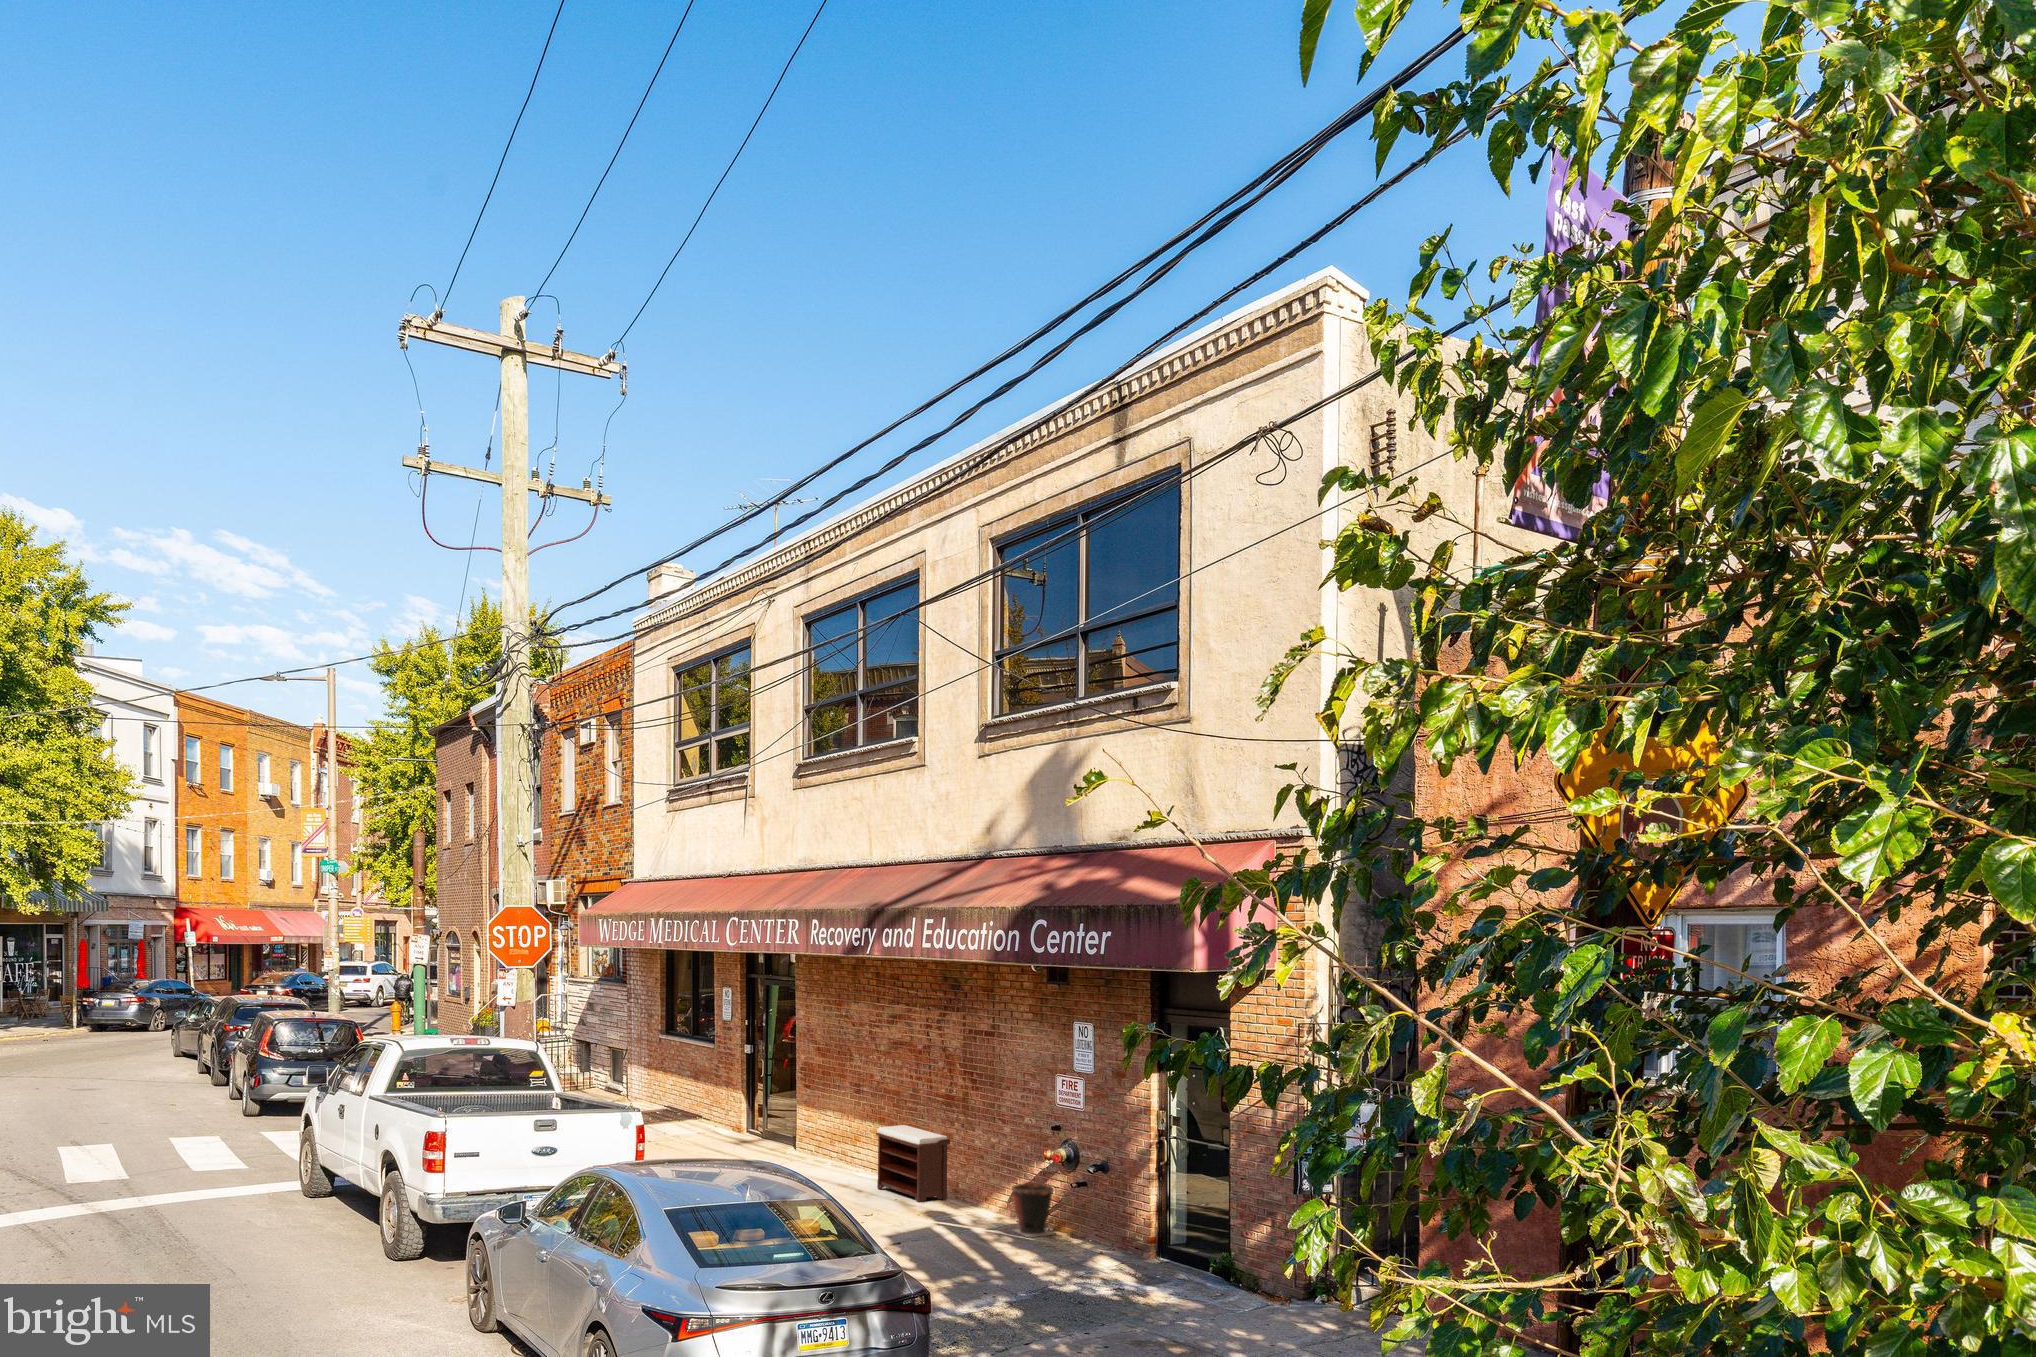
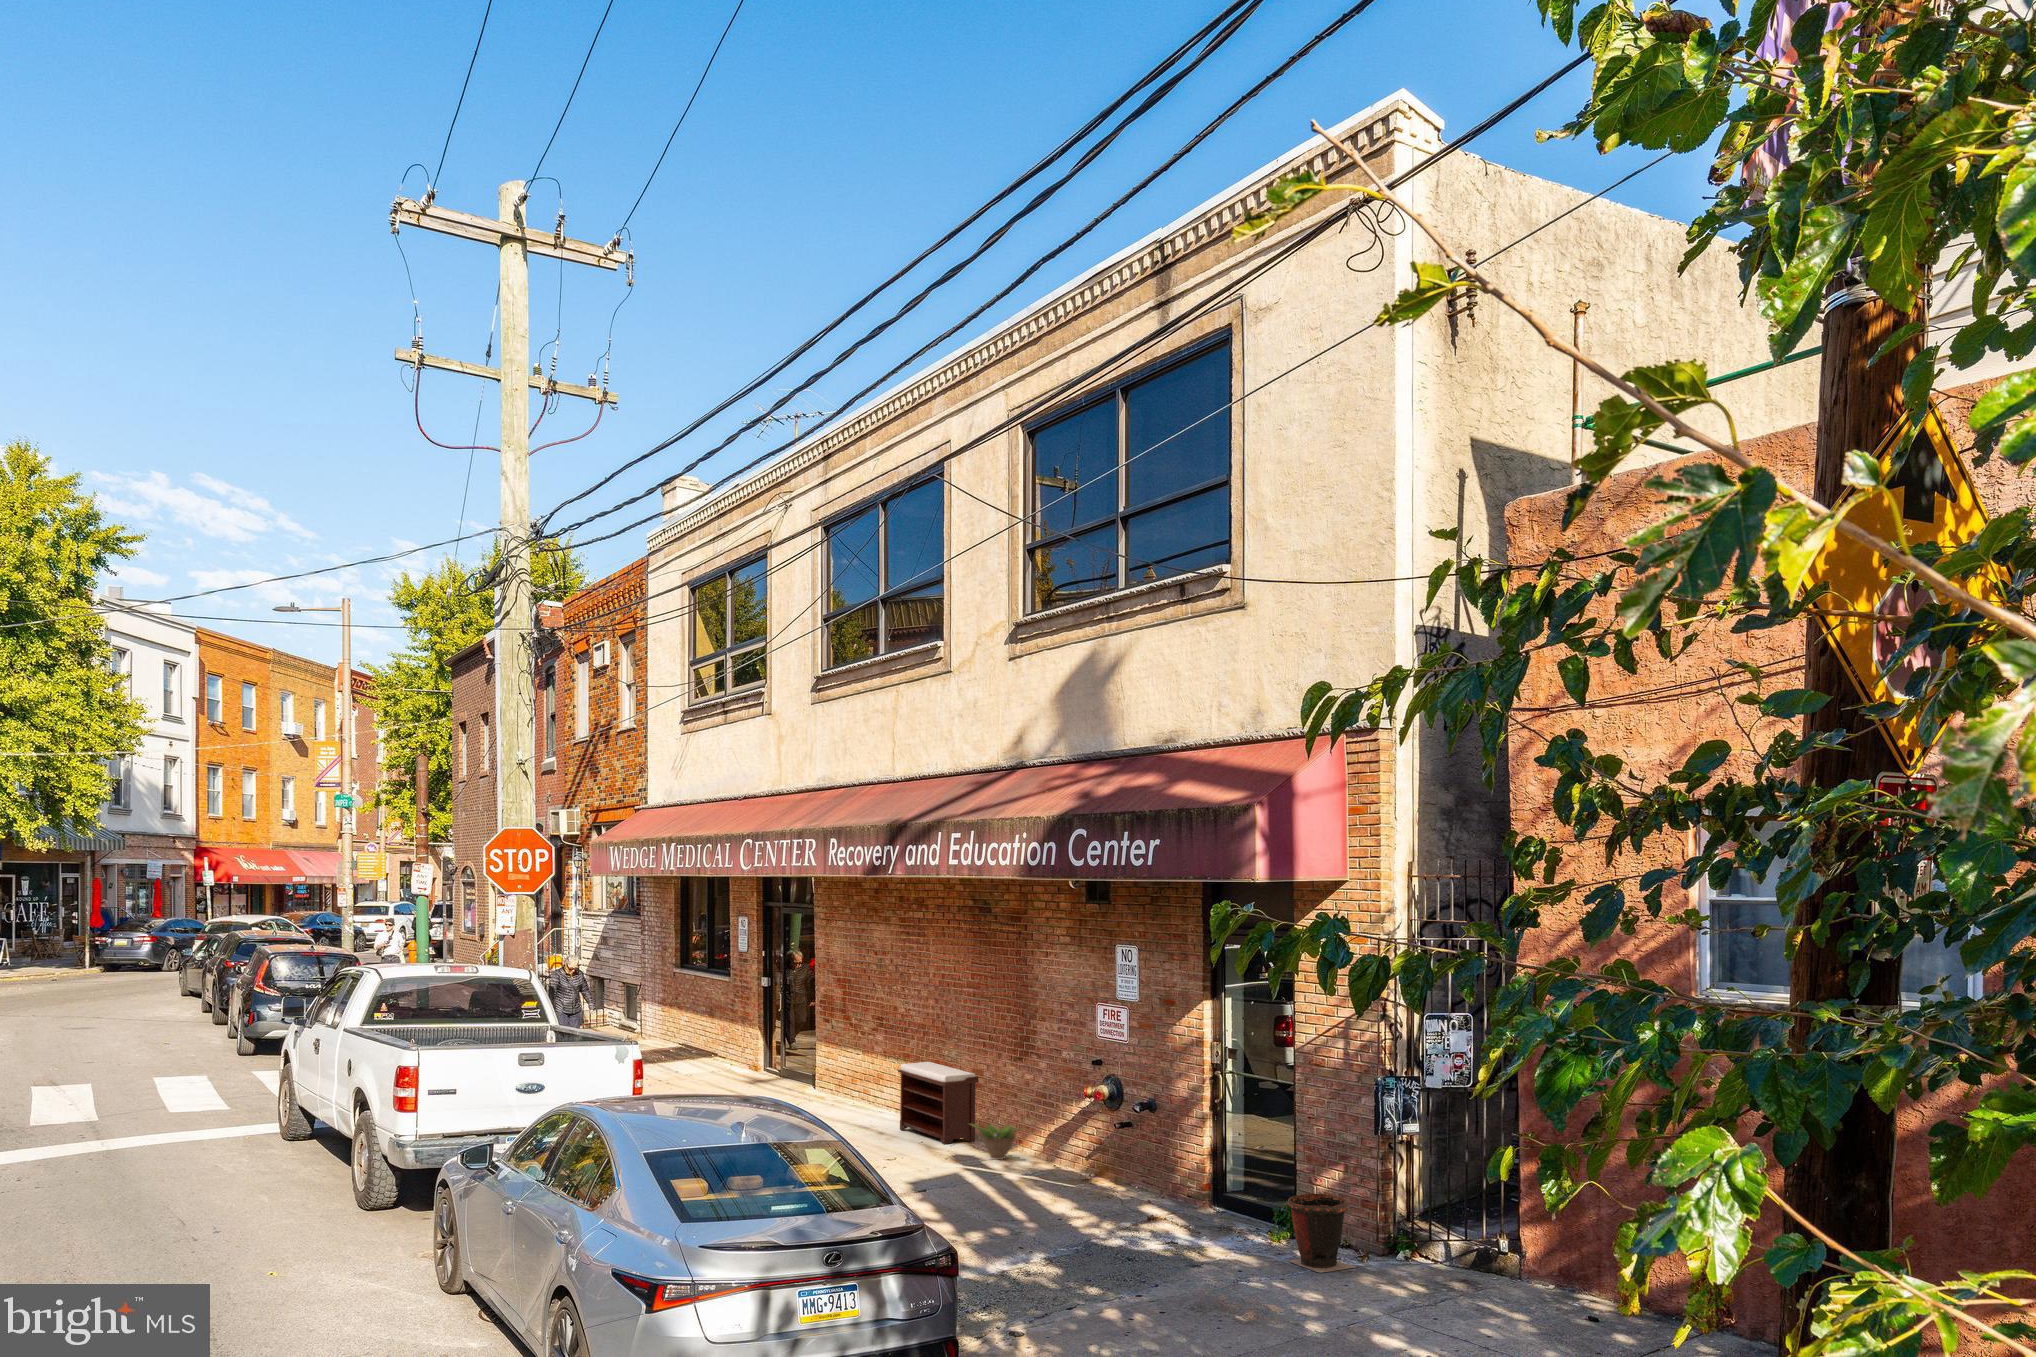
decorative plant: none [940,1183,992,1216] -> present [973,1125,1018,1160]
waste bin: present [1012,1183,1054,1237] -> present [1288,1194,1356,1273]

